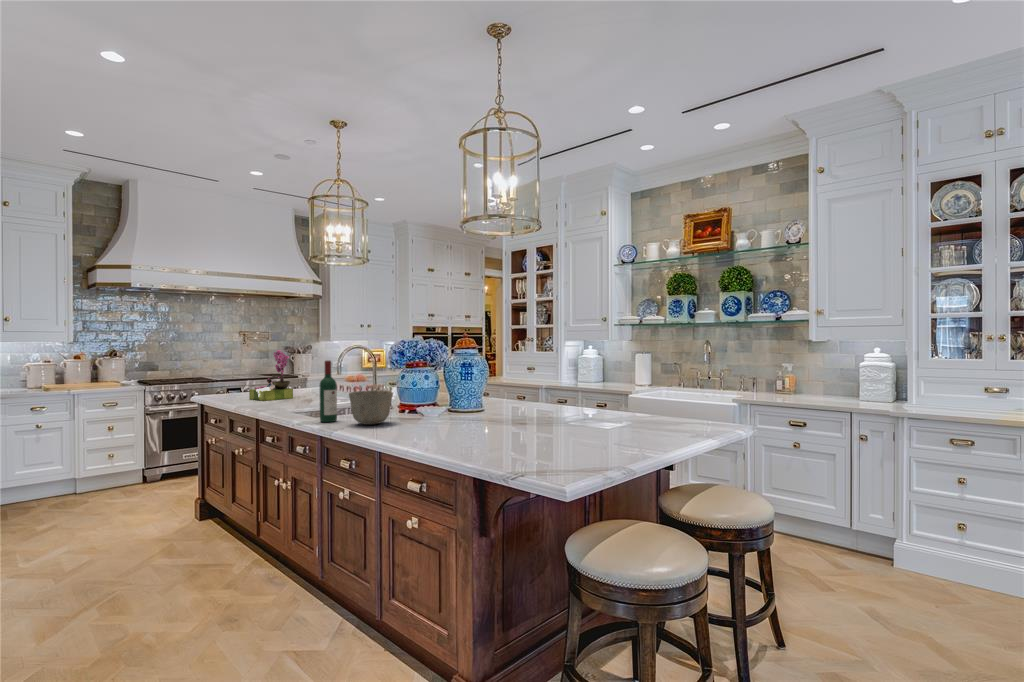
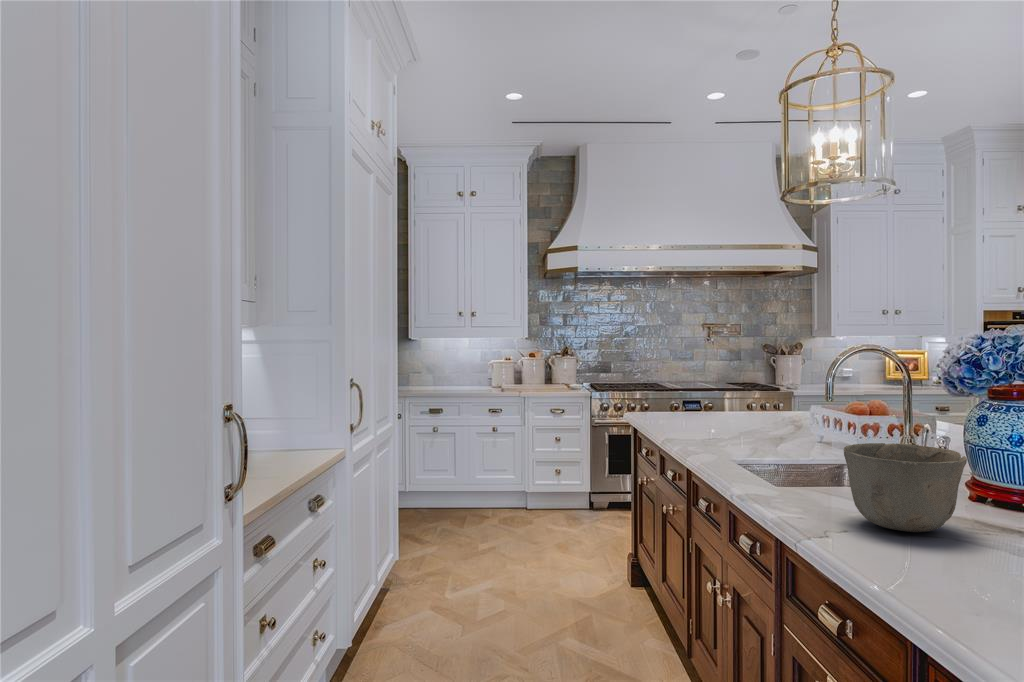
flower arrangement: present [249,350,293,401] -> none [692,347,757,428]
wine bottle: present [320,361,337,422] -> none [780,370,819,502]

